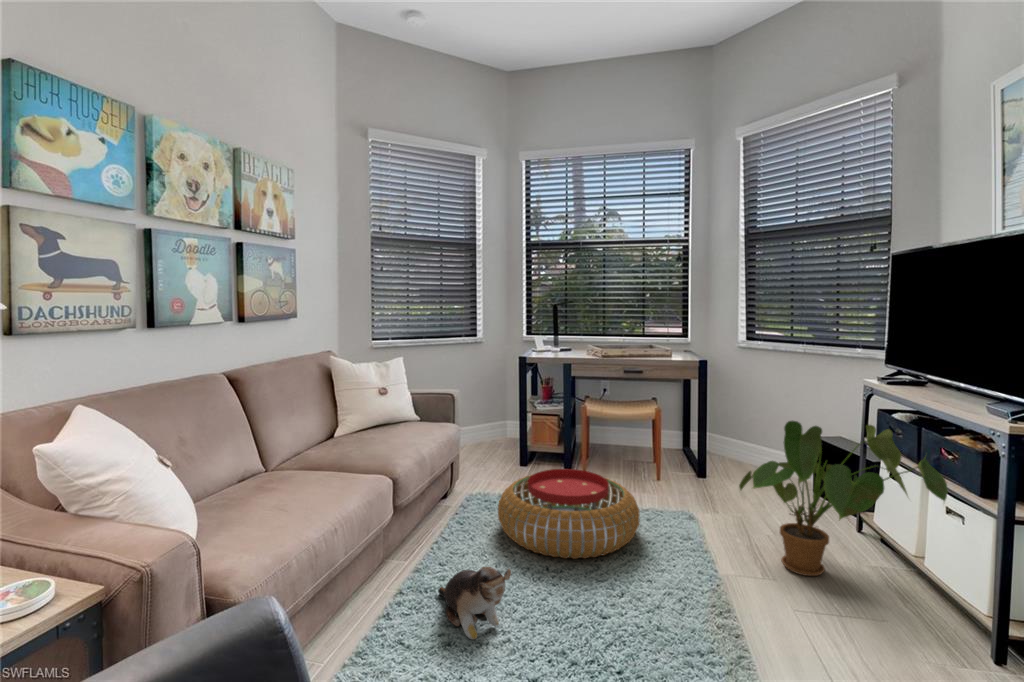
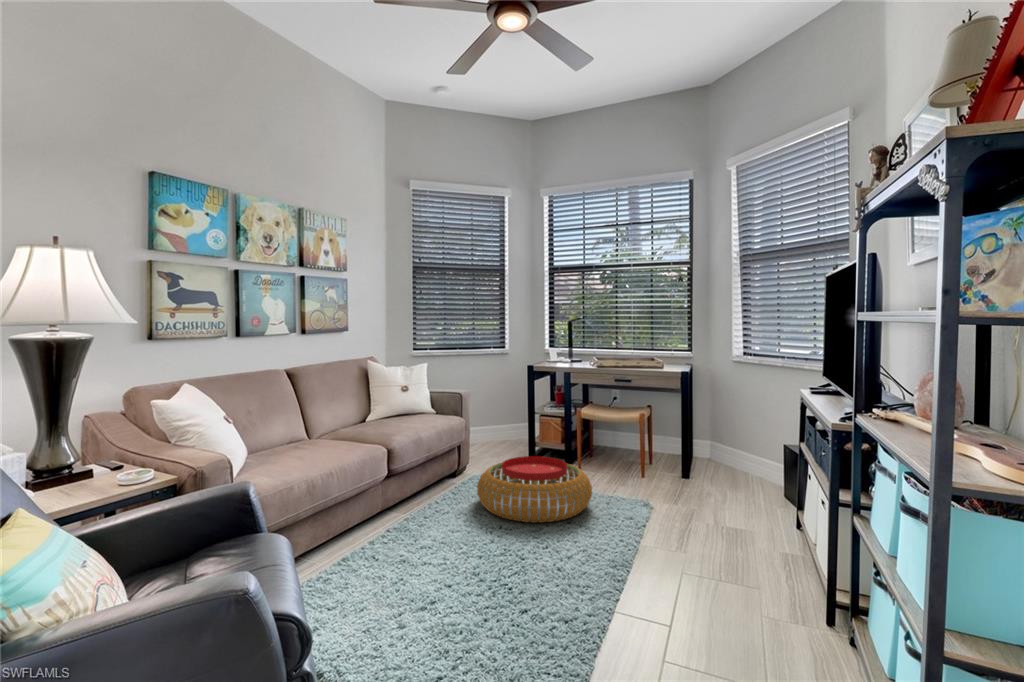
house plant: present [739,421,948,576] -> none [667,417,809,549]
plush toy: present [438,567,511,639] -> none [407,506,442,558]

